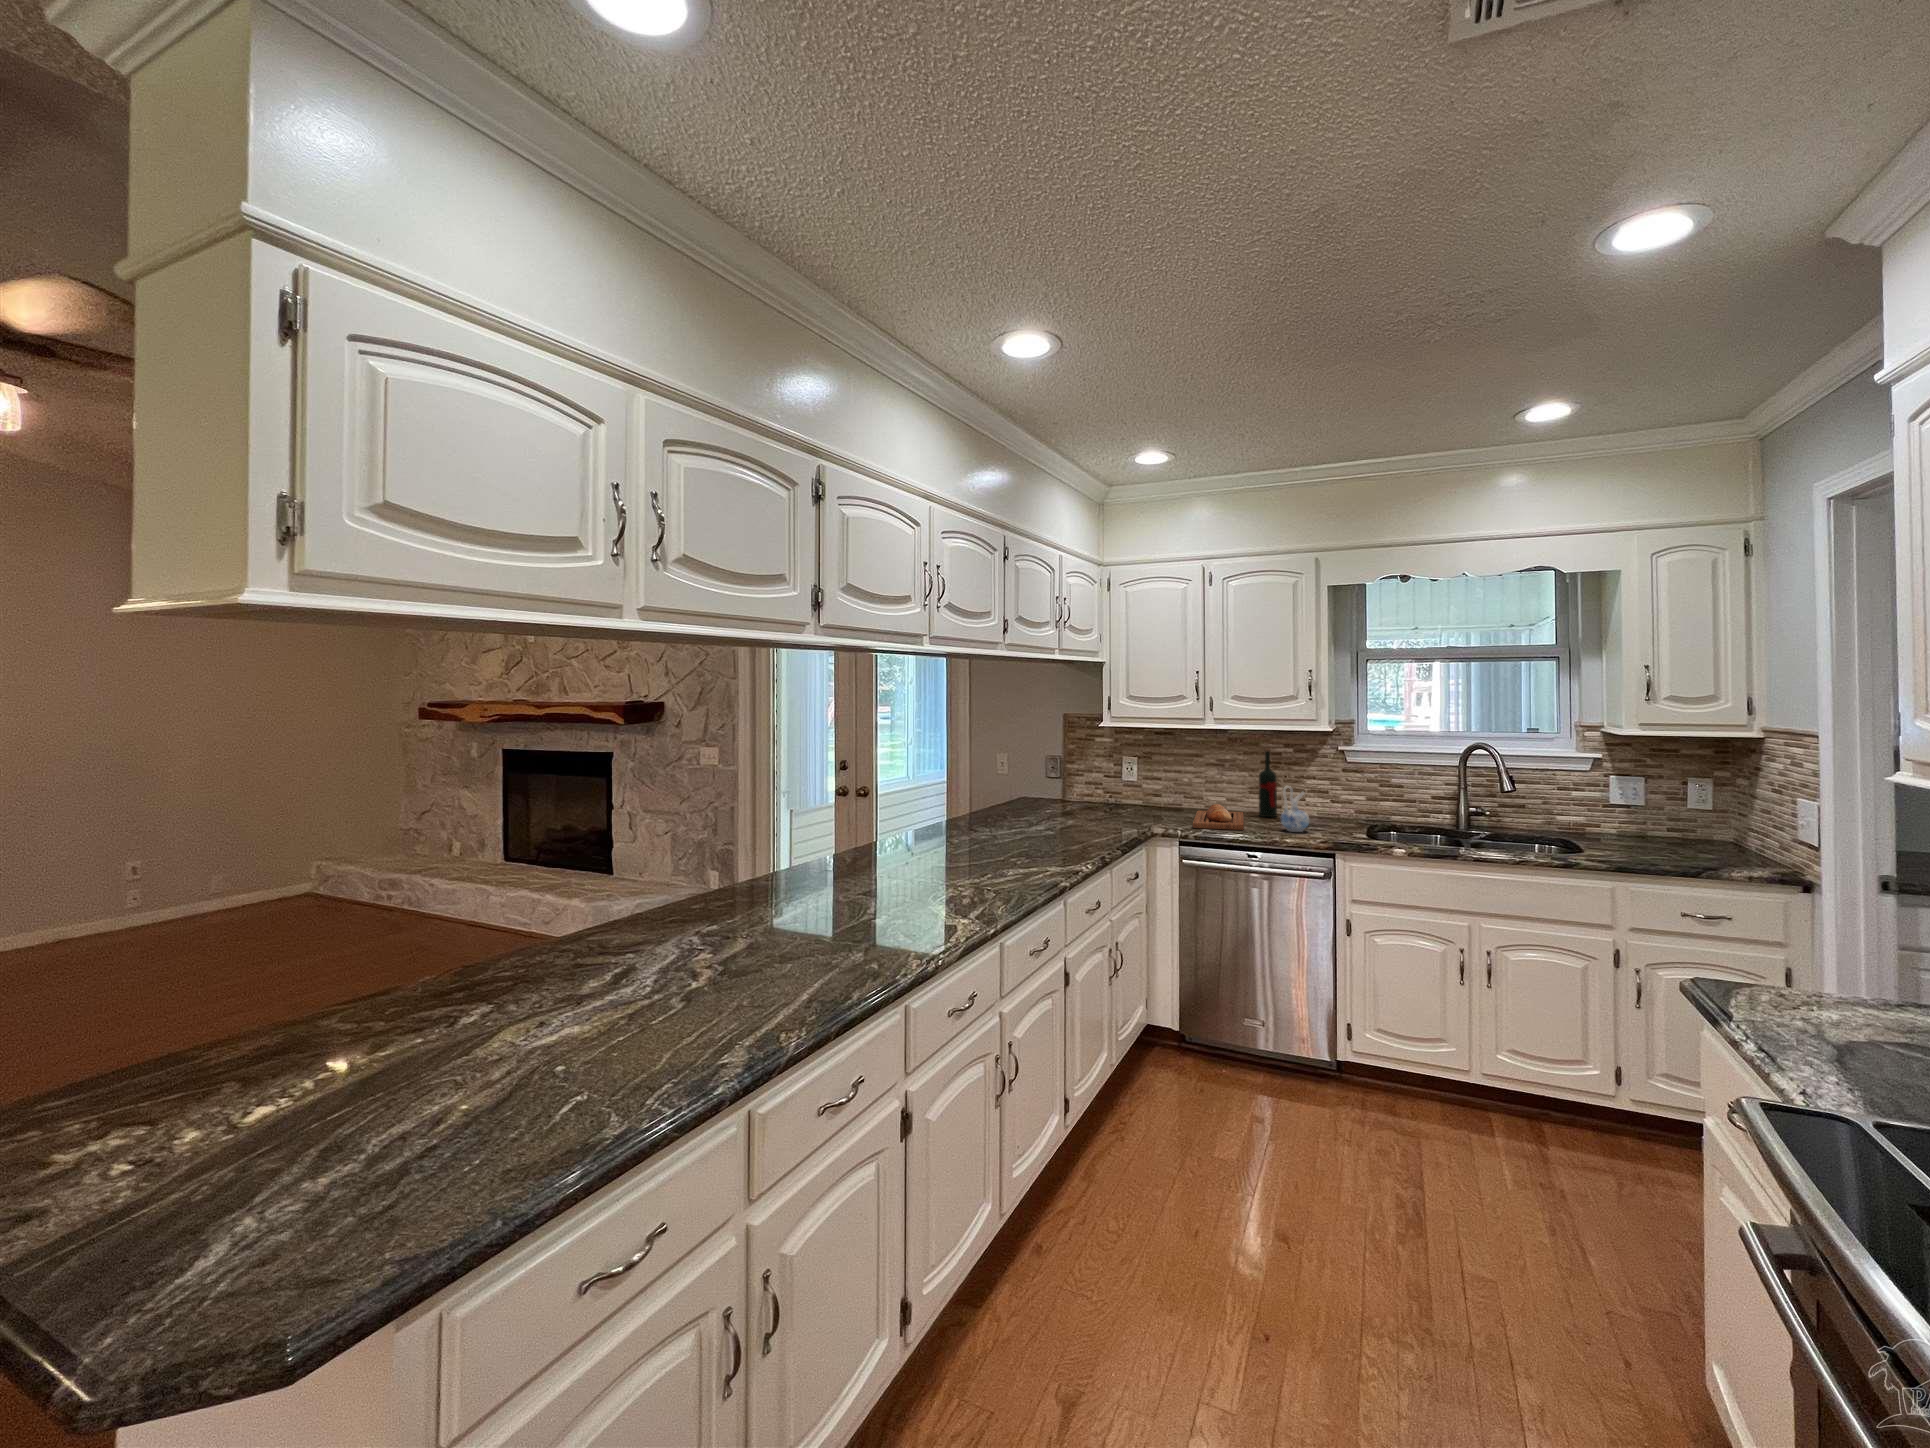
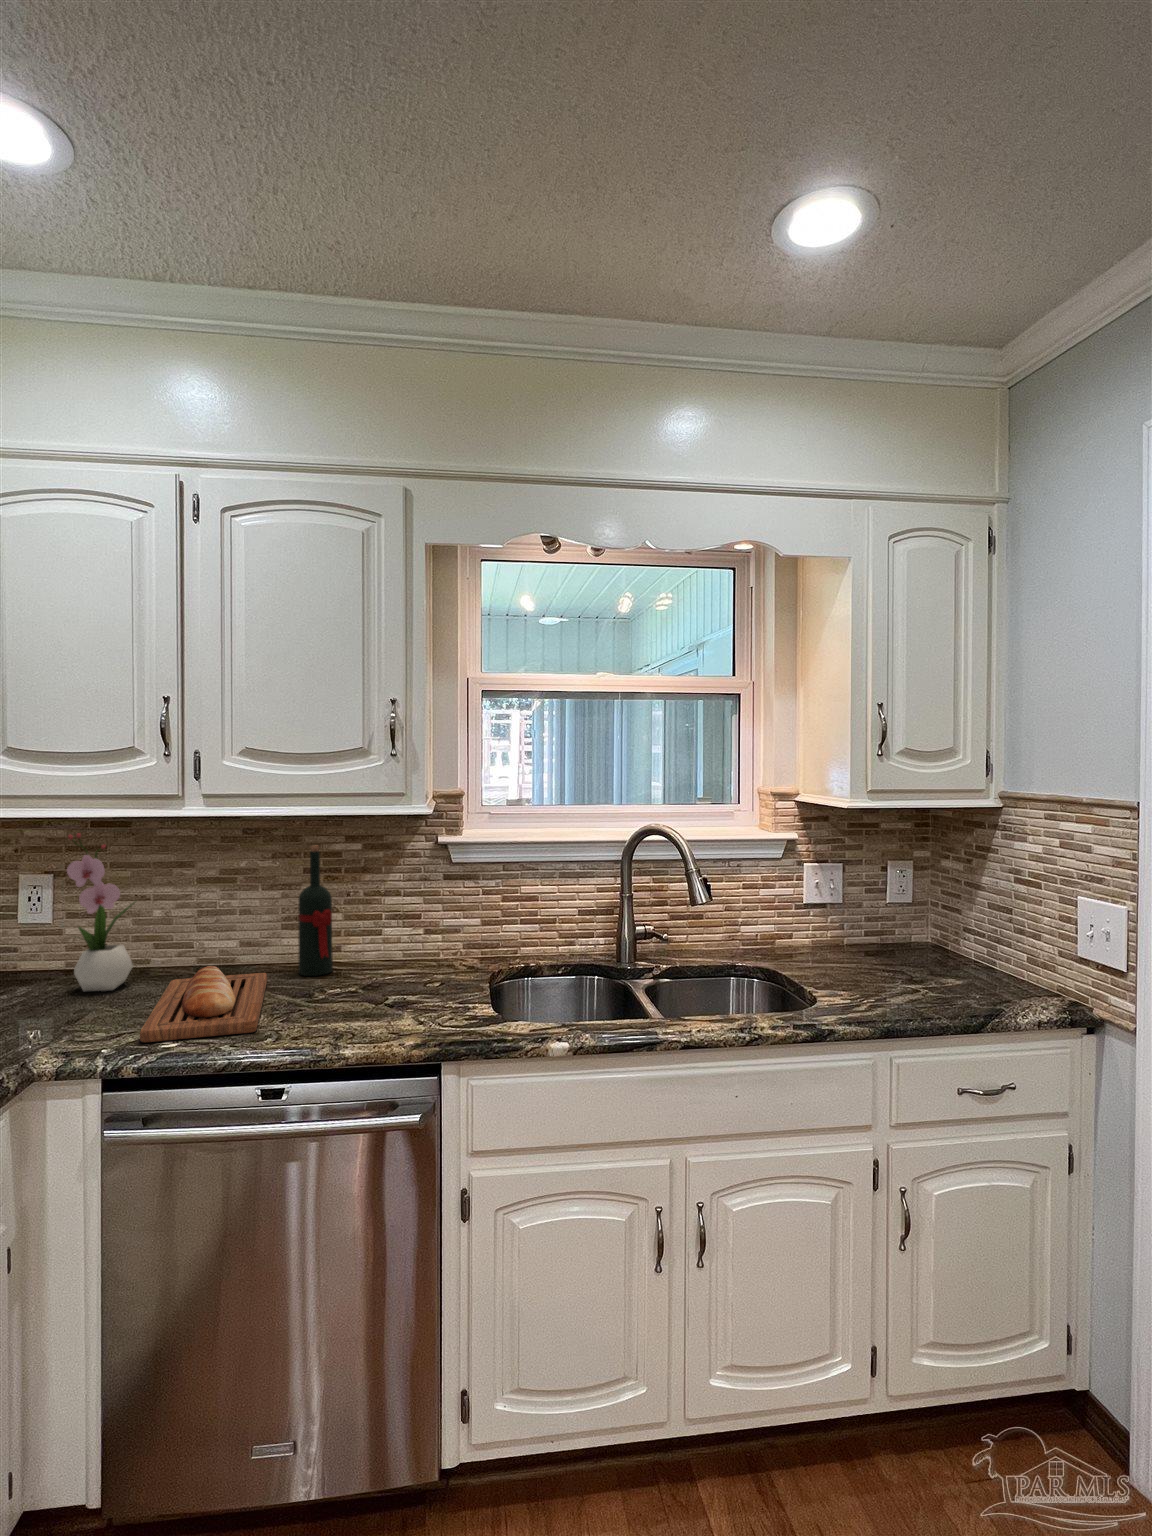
flower arrangement: none [1152,736,1179,813] -> present [67,833,135,991]
ceramic pitcher: present [1281,786,1309,832] -> none [335,930,391,1021]

